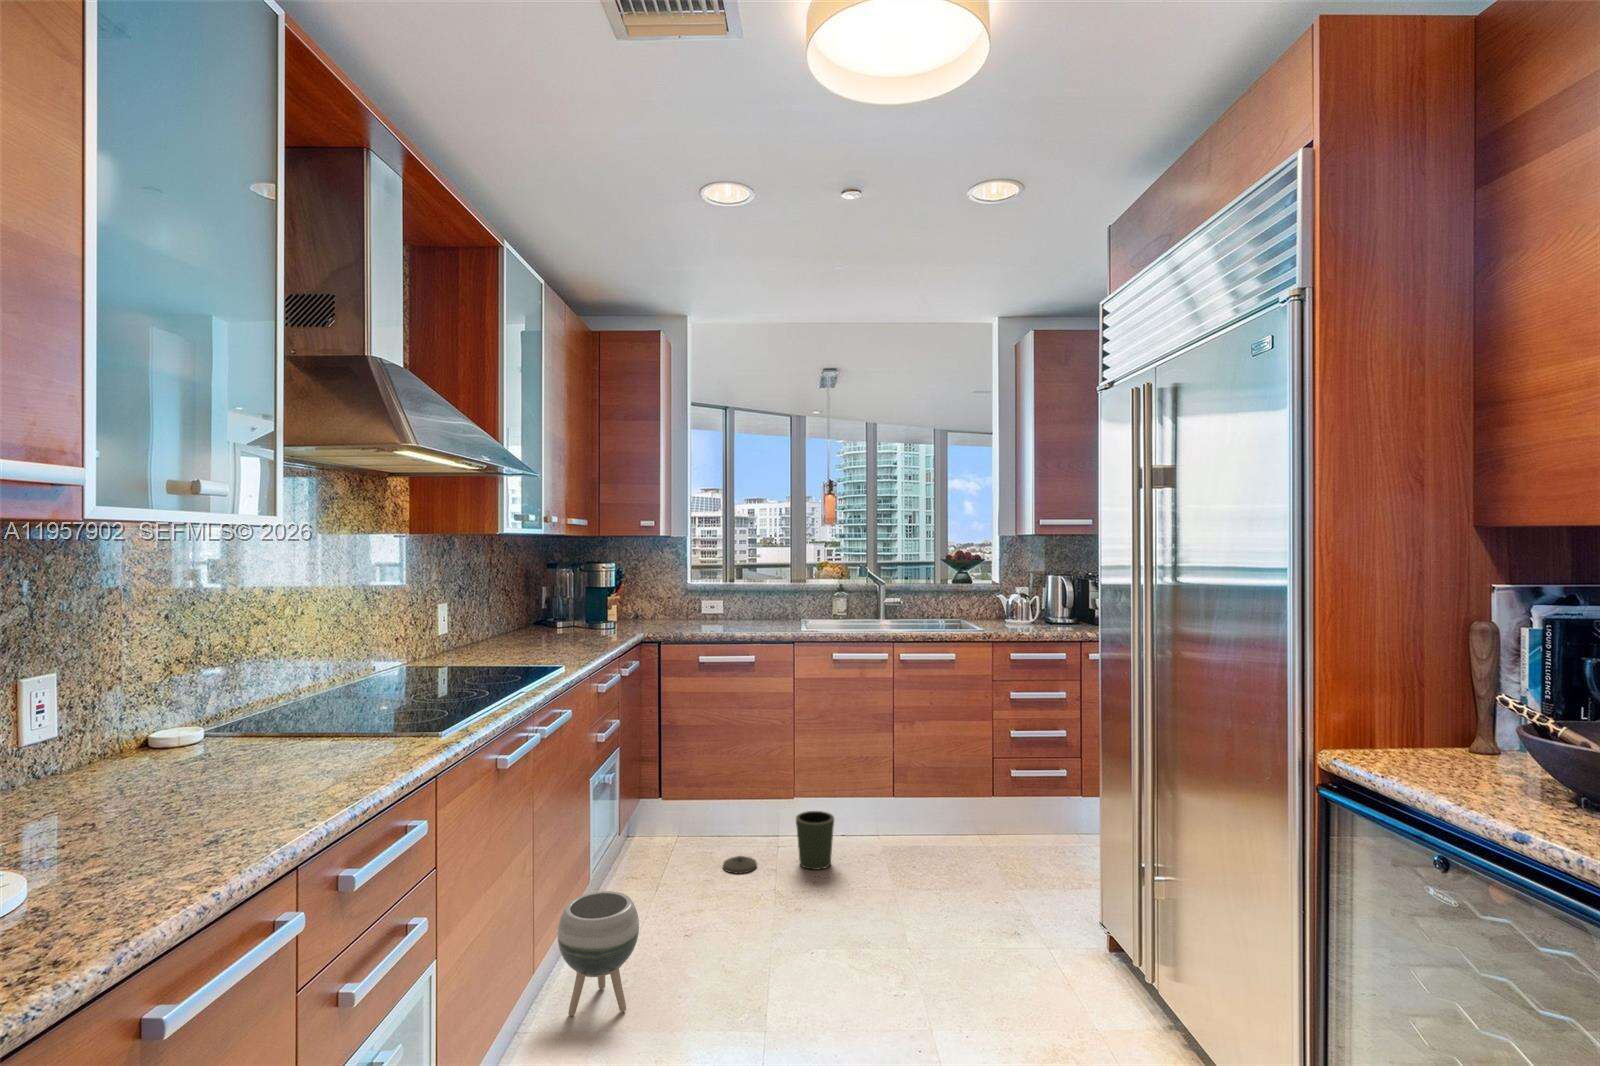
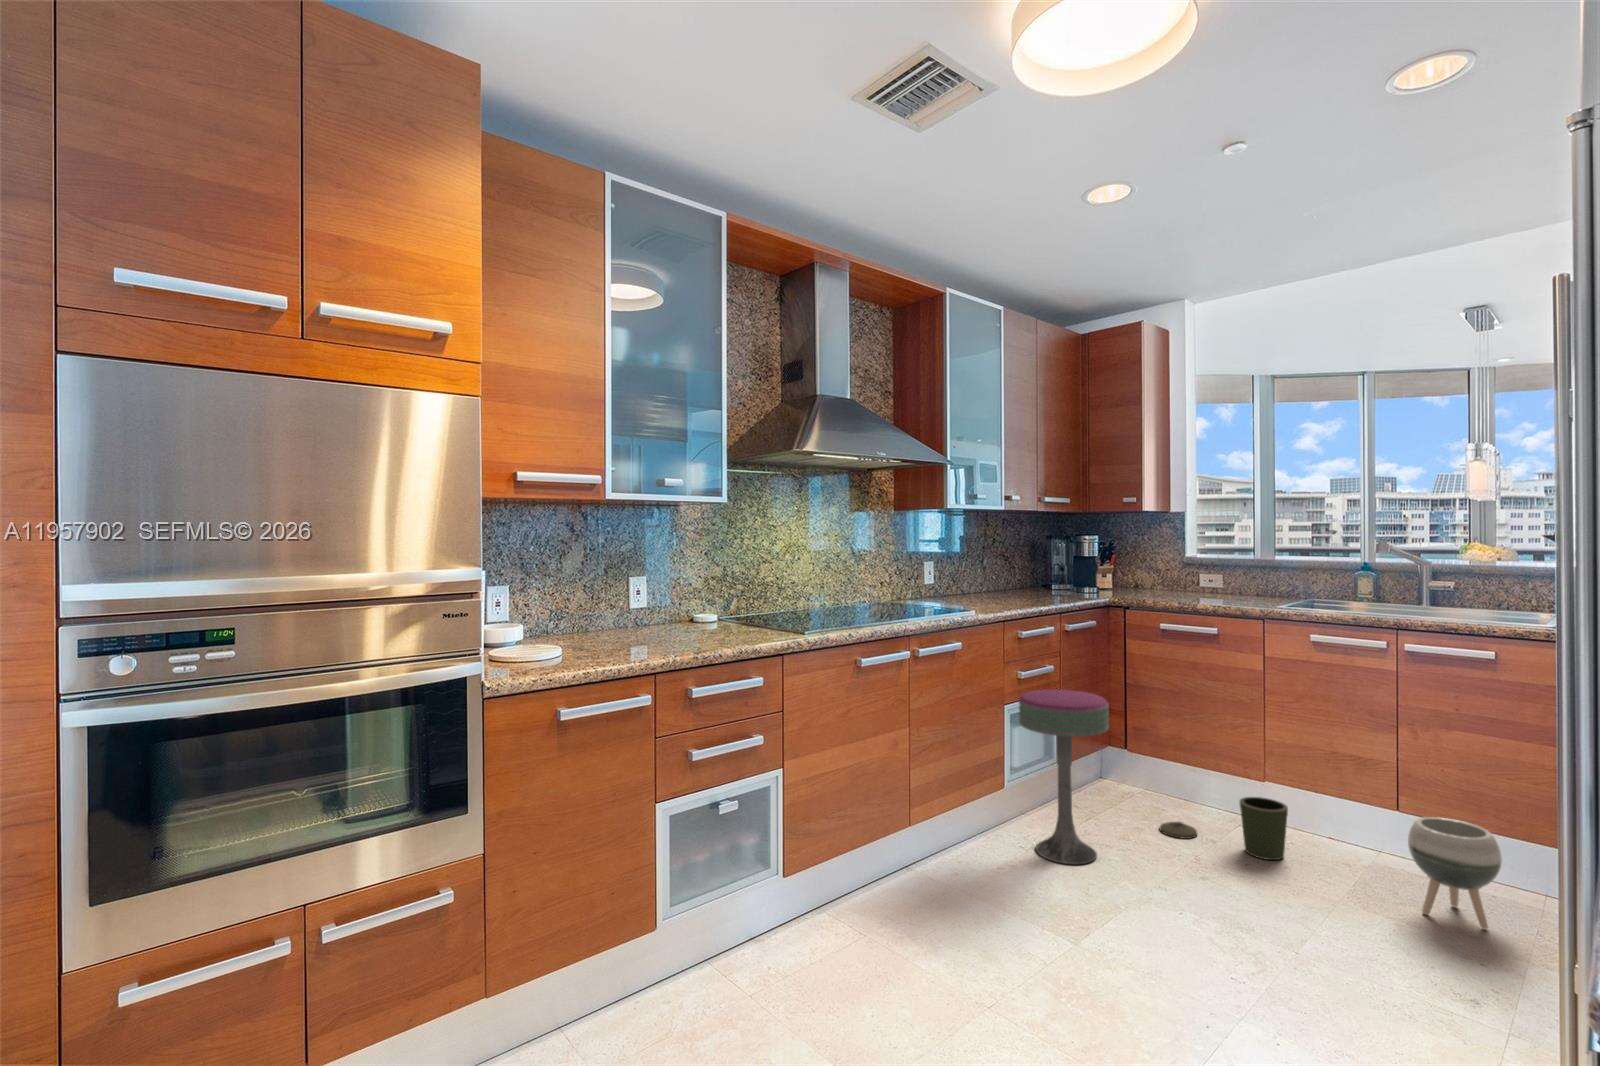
bar stool: none [619,743,717,946] -> present [1019,689,1109,865]
planter: present [558,891,639,1016] -> present [1408,817,1502,929]

